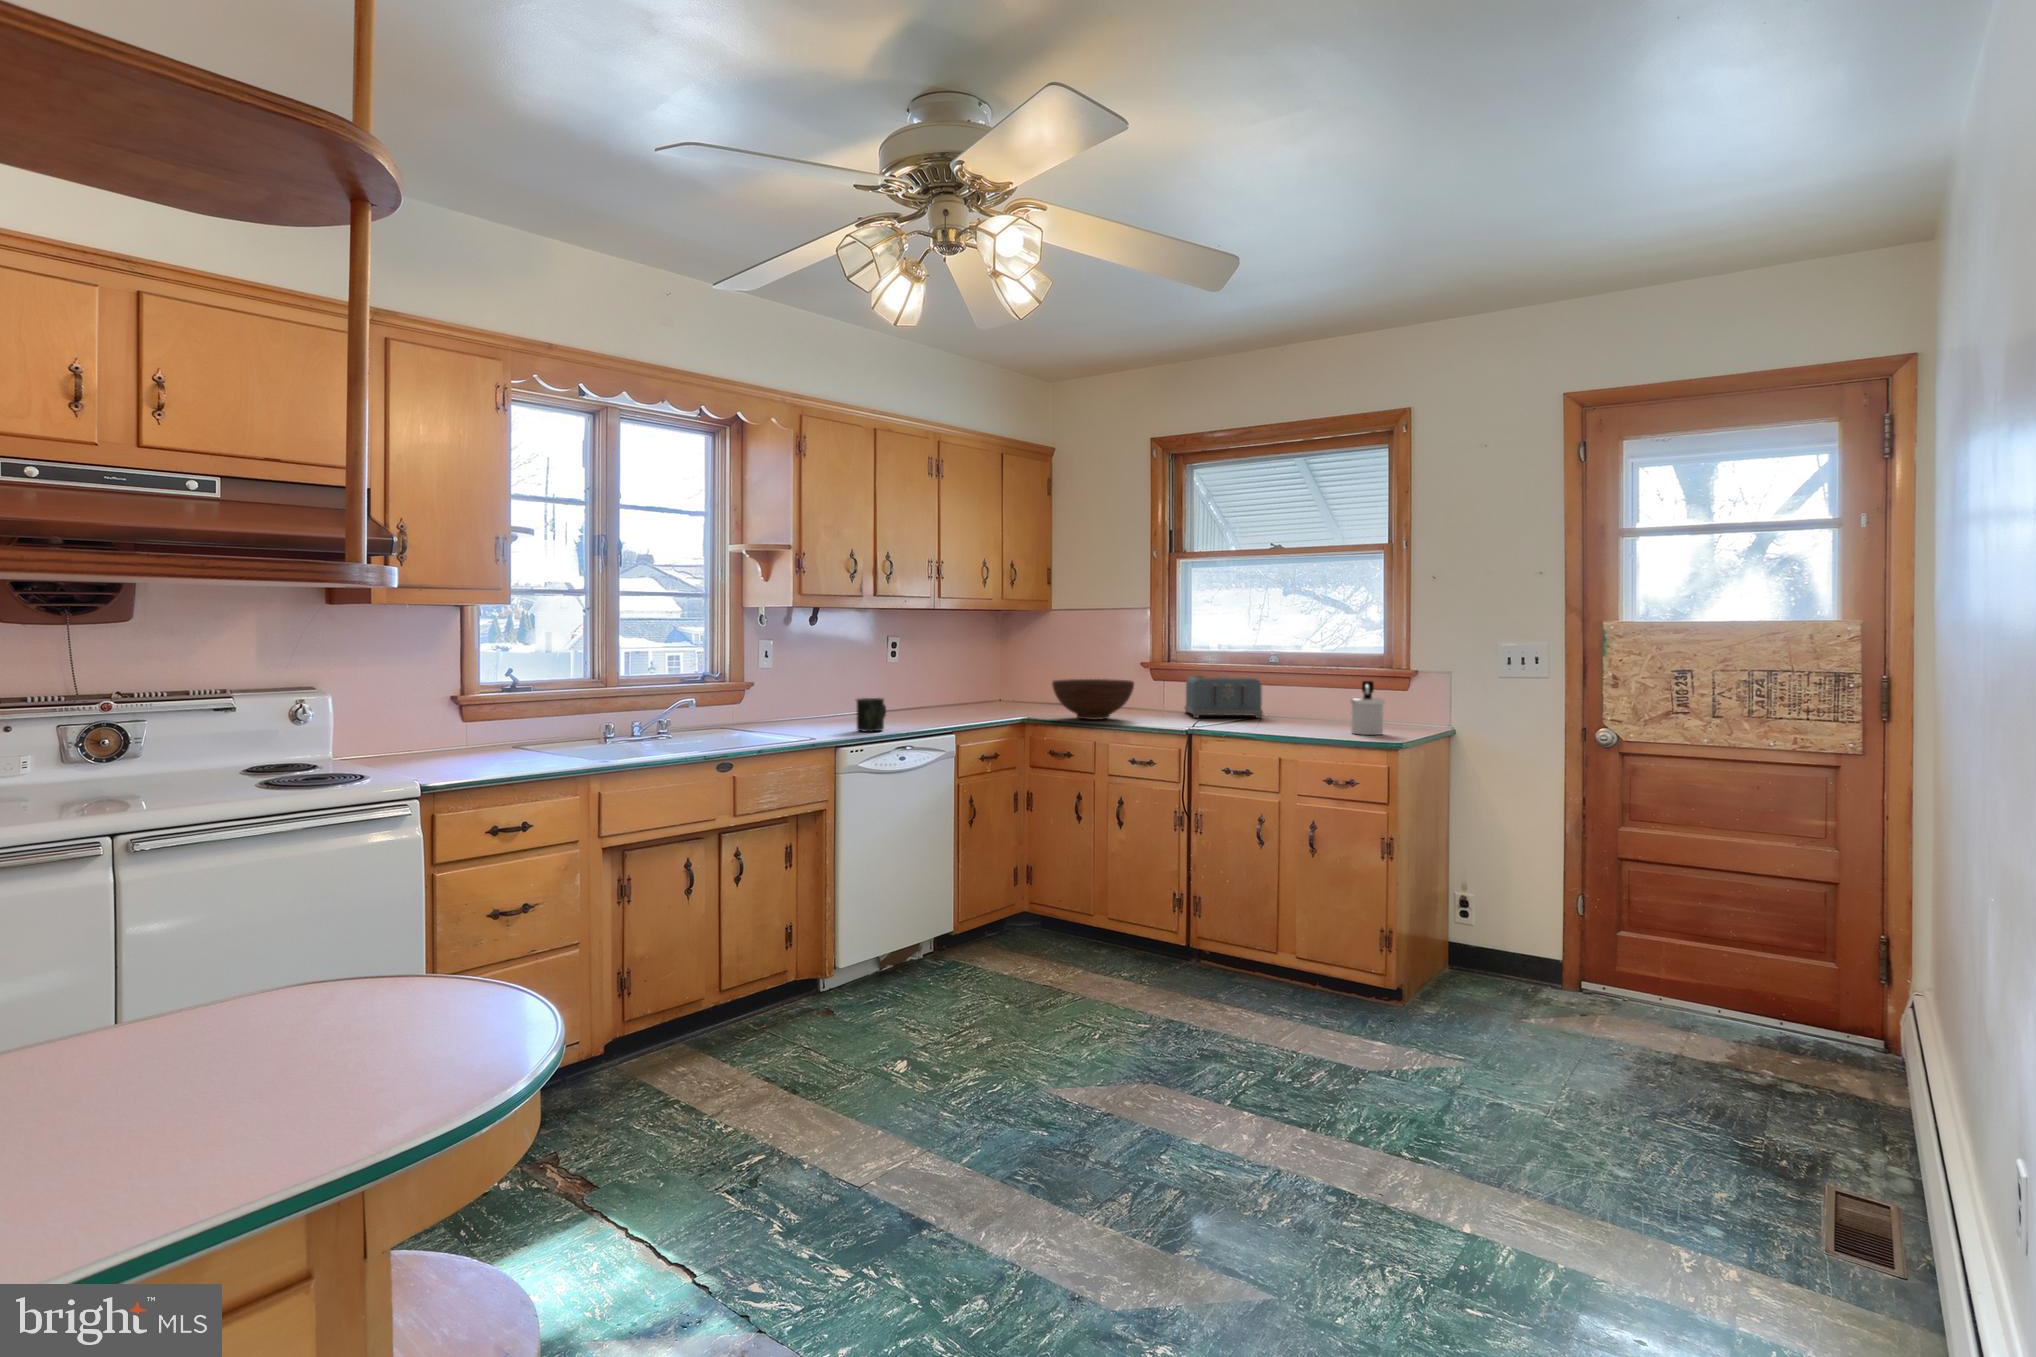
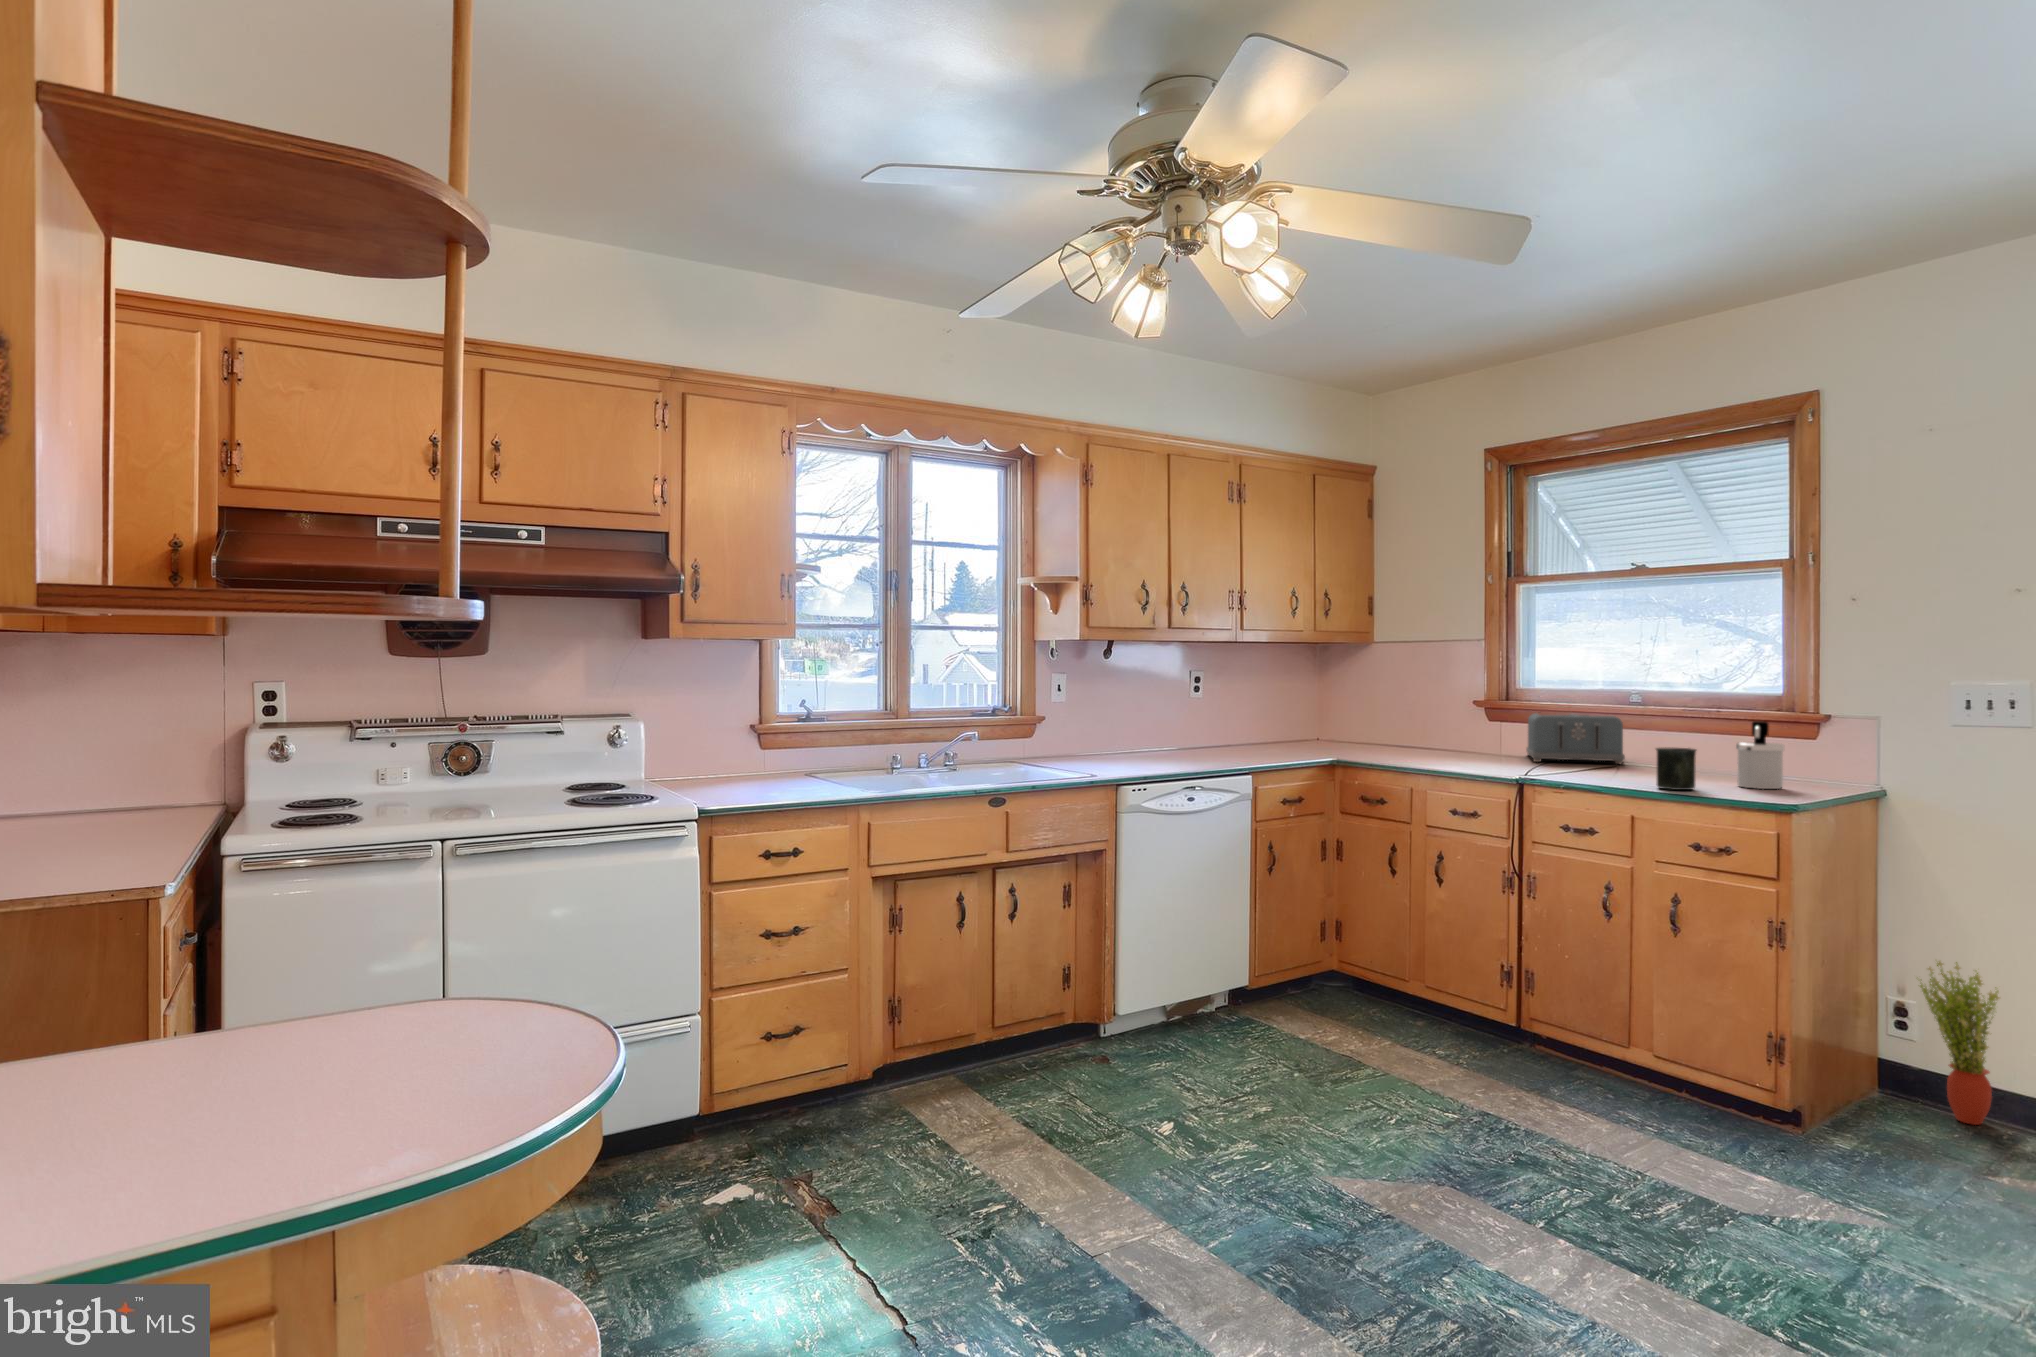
fruit bowl: present [1052,679,1134,720] -> none [1359,715,1458,761]
mug: present [857,698,886,732] -> present [1656,747,1696,790]
potted plant: none [1468,861,1523,984] -> present [1920,961,1999,1125]

